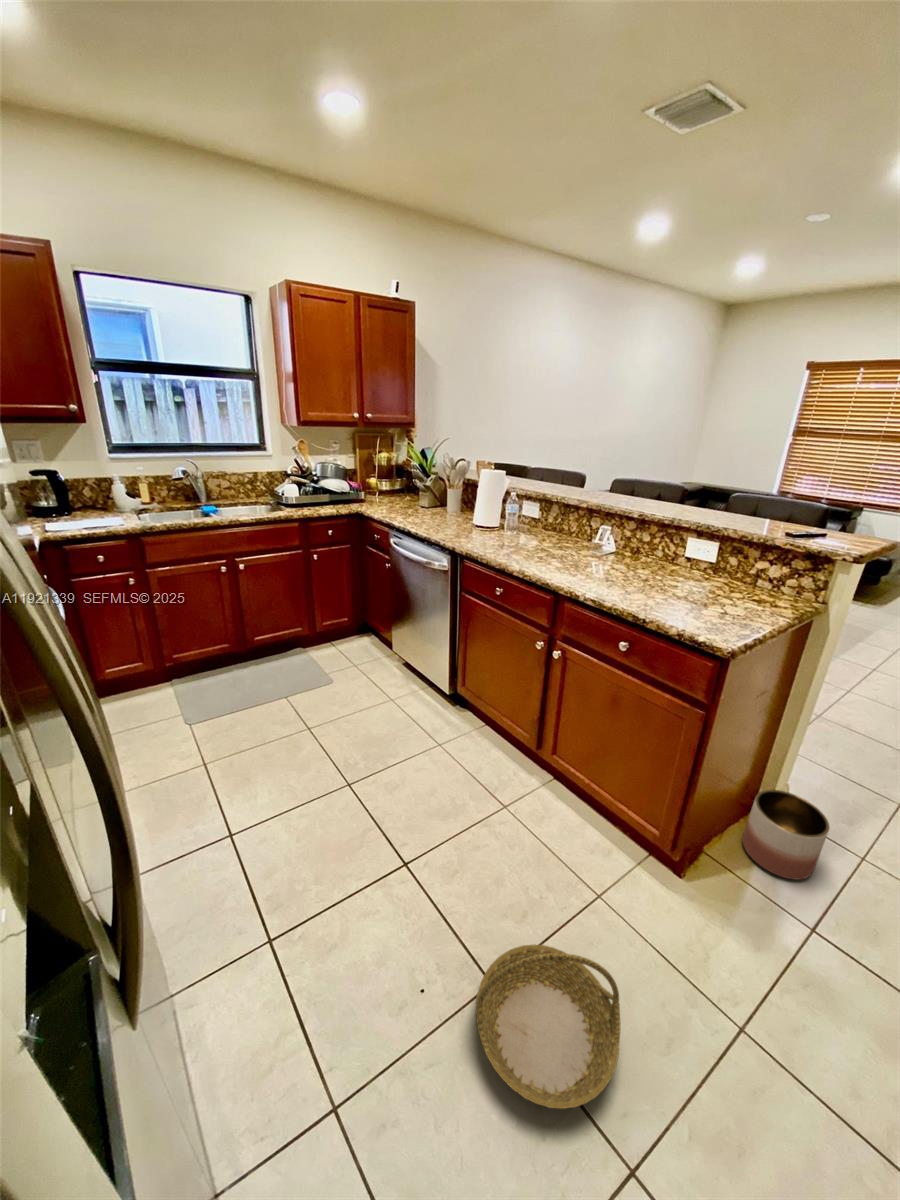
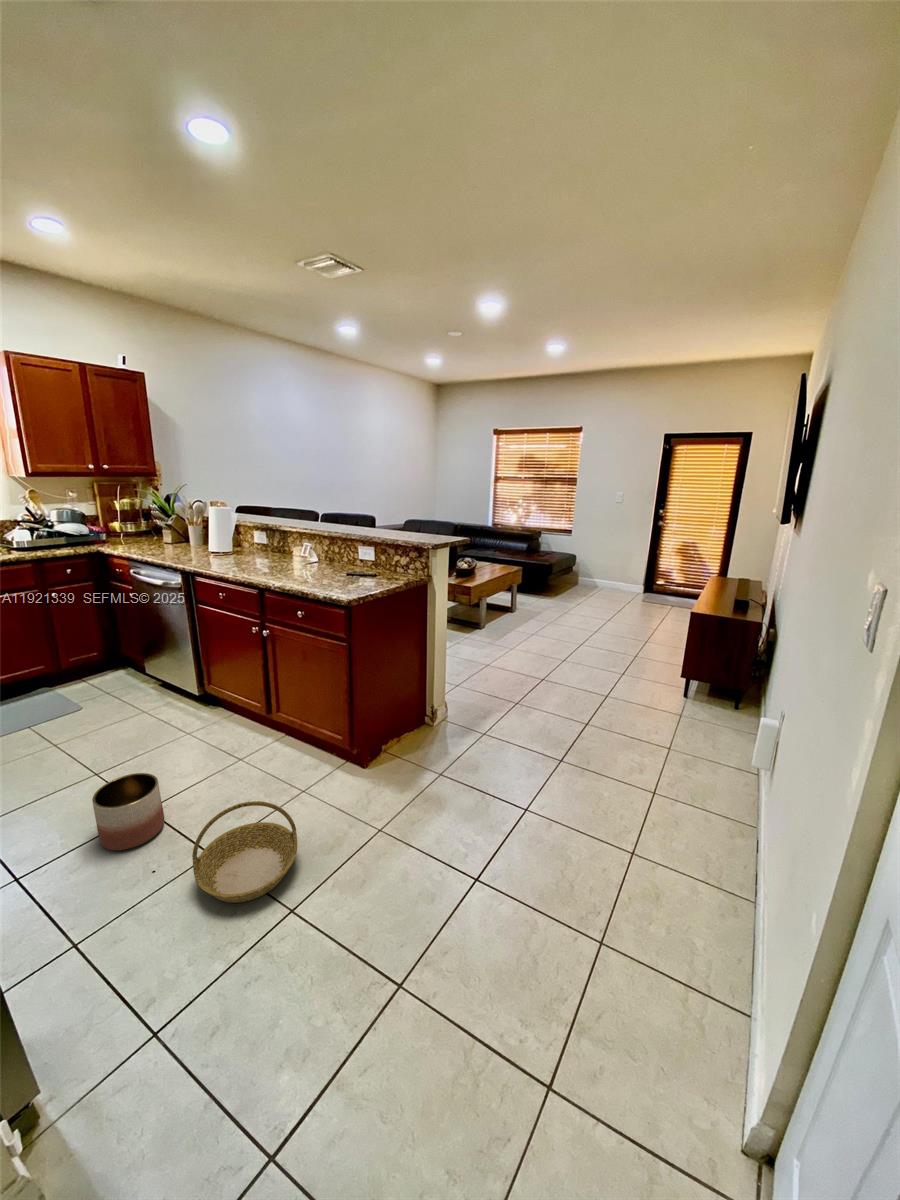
planter: present [742,790,830,880] -> present [92,773,164,850]

